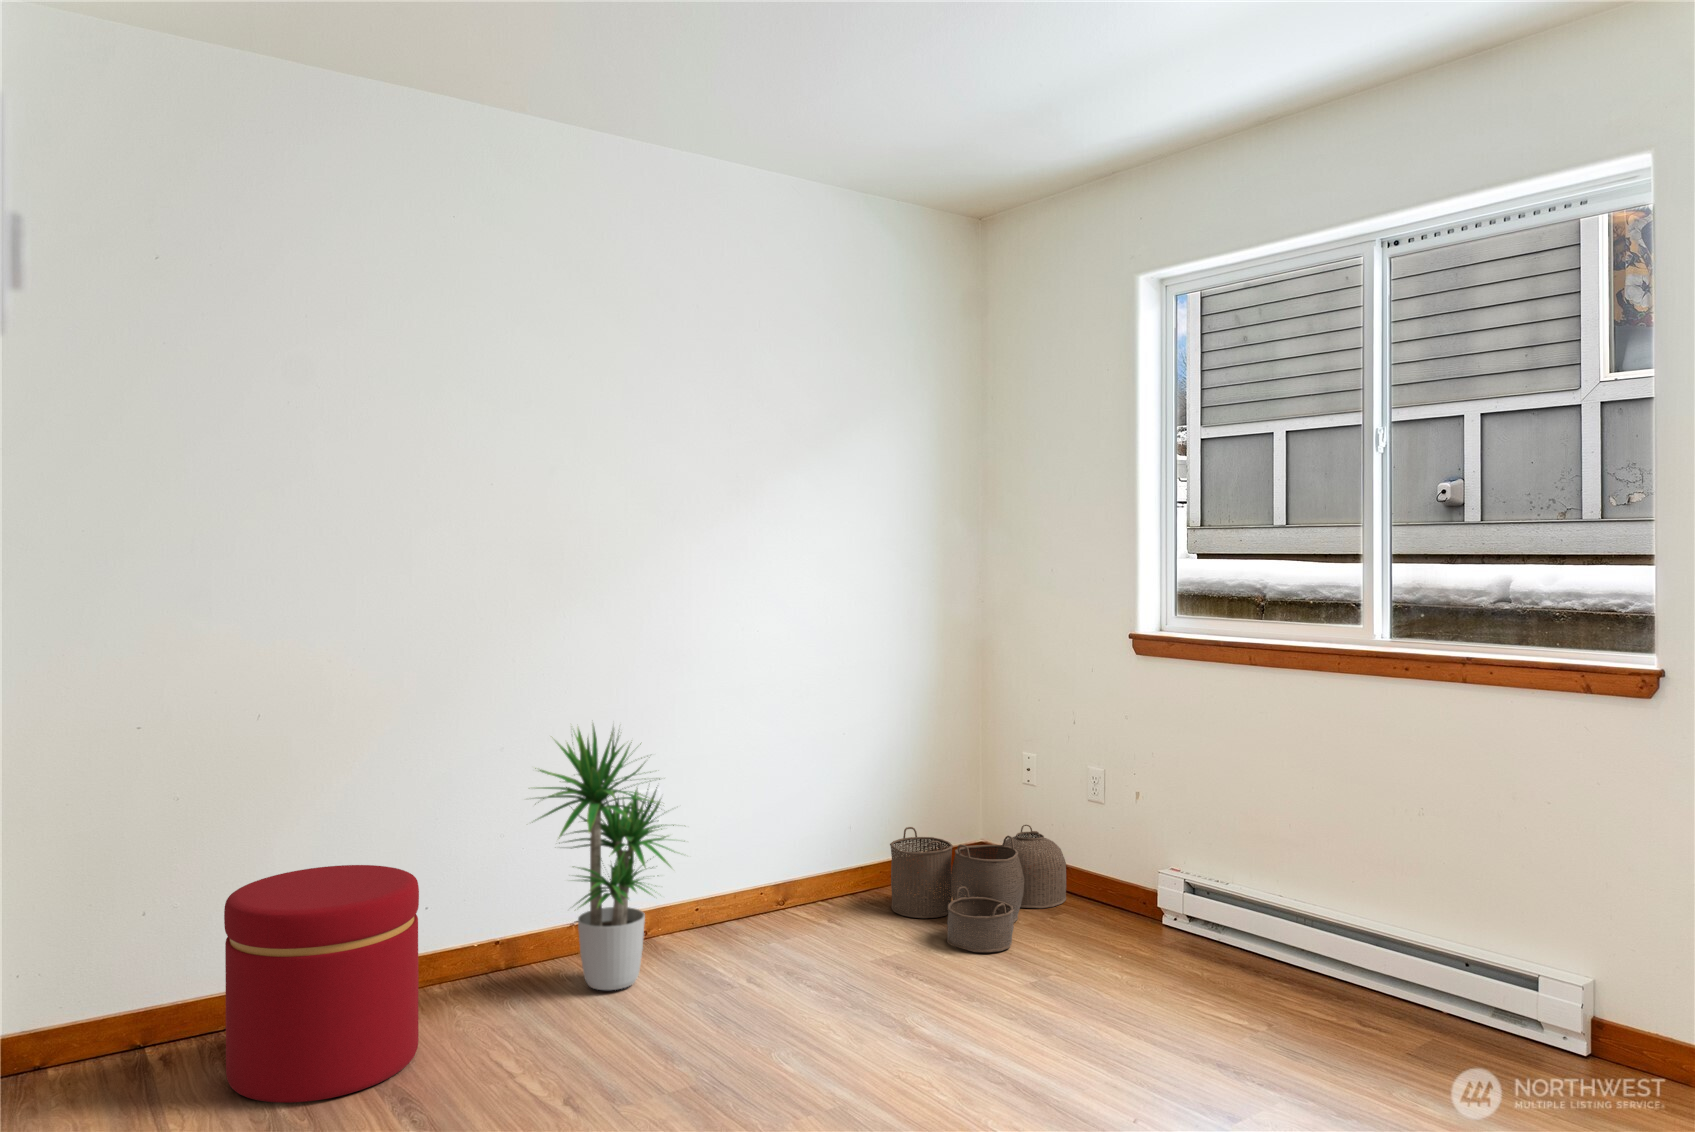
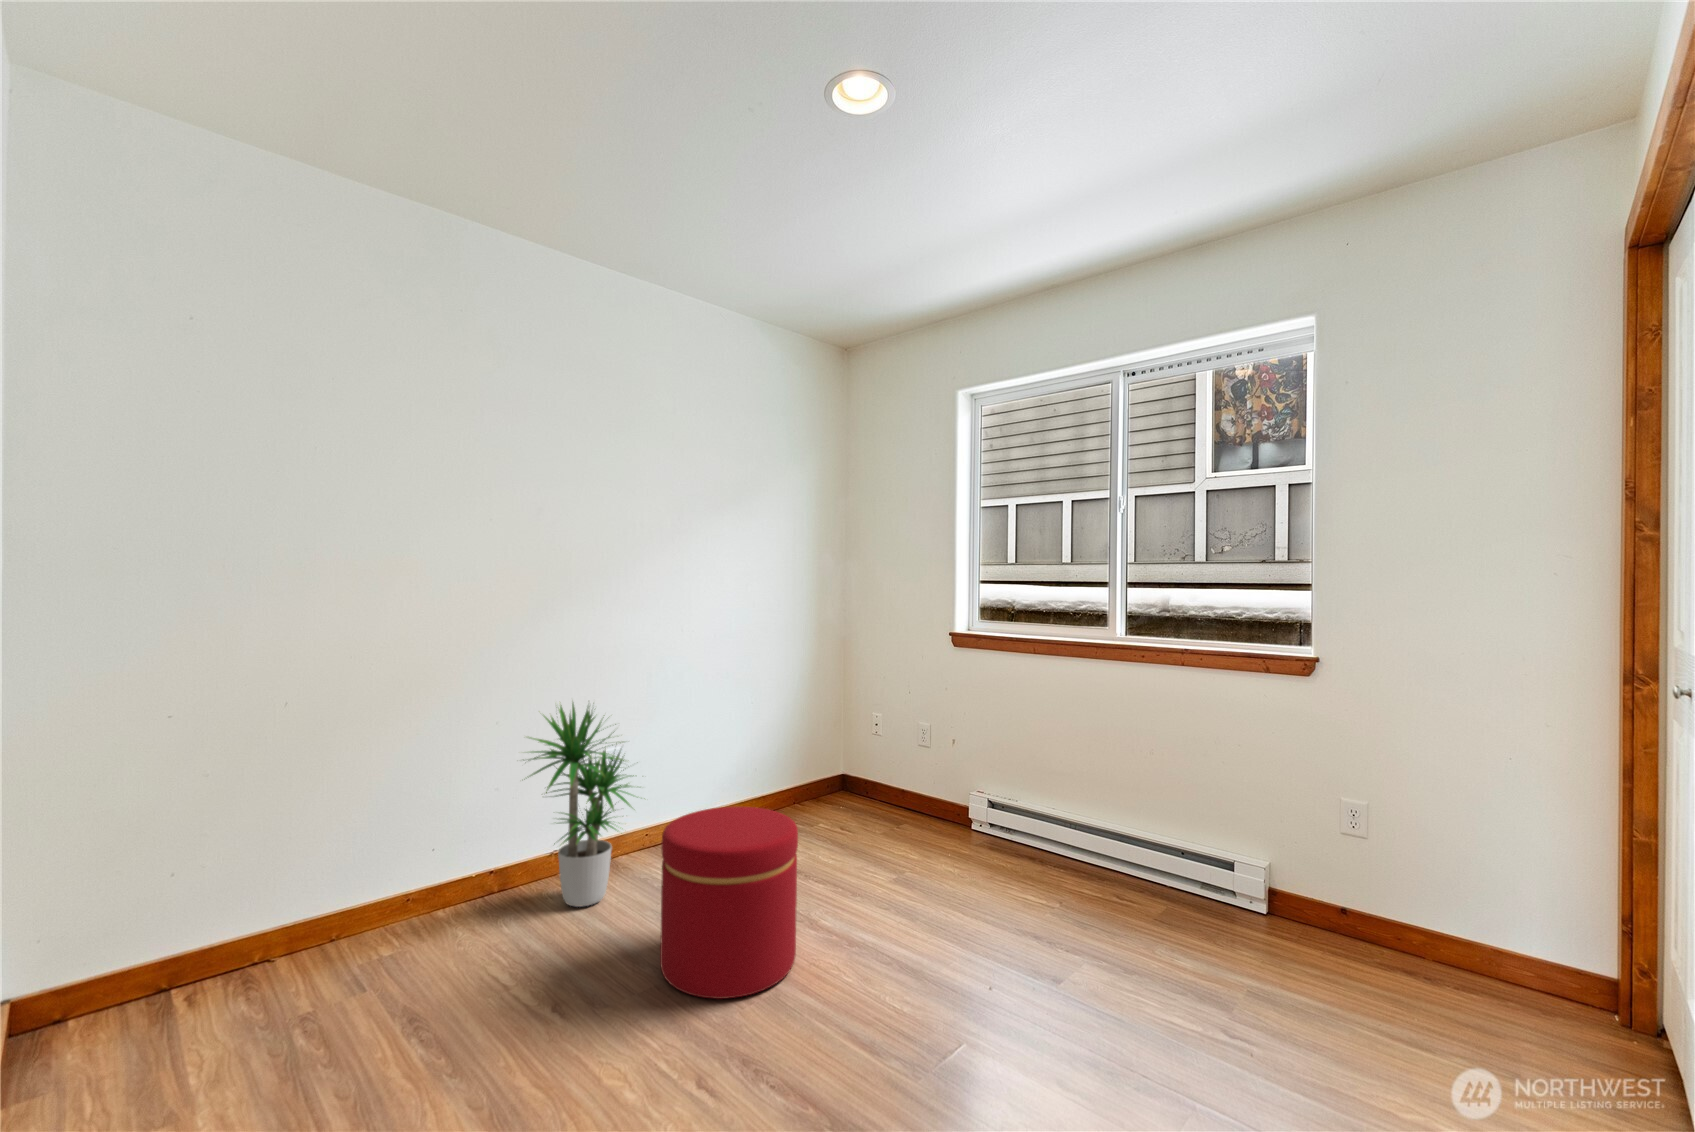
woven basket: present [890,825,1066,952] -> none [787,762,906,858]
ottoman: present [224,865,419,1103] -> present [660,807,798,999]

